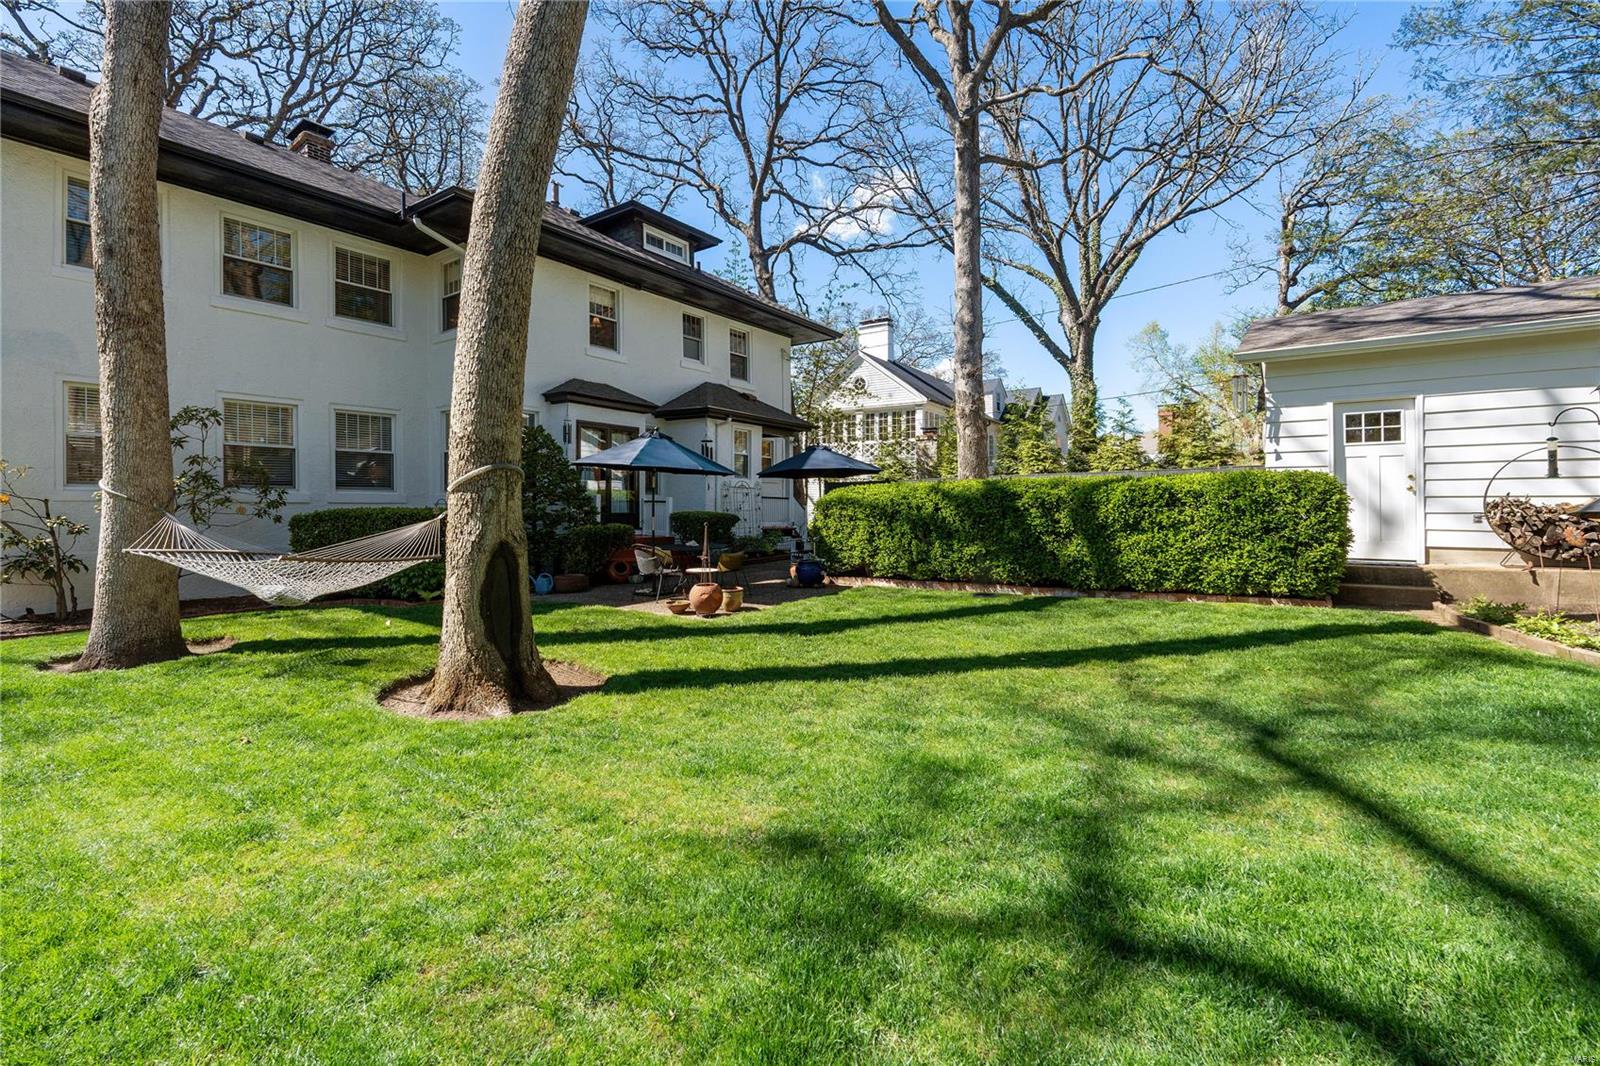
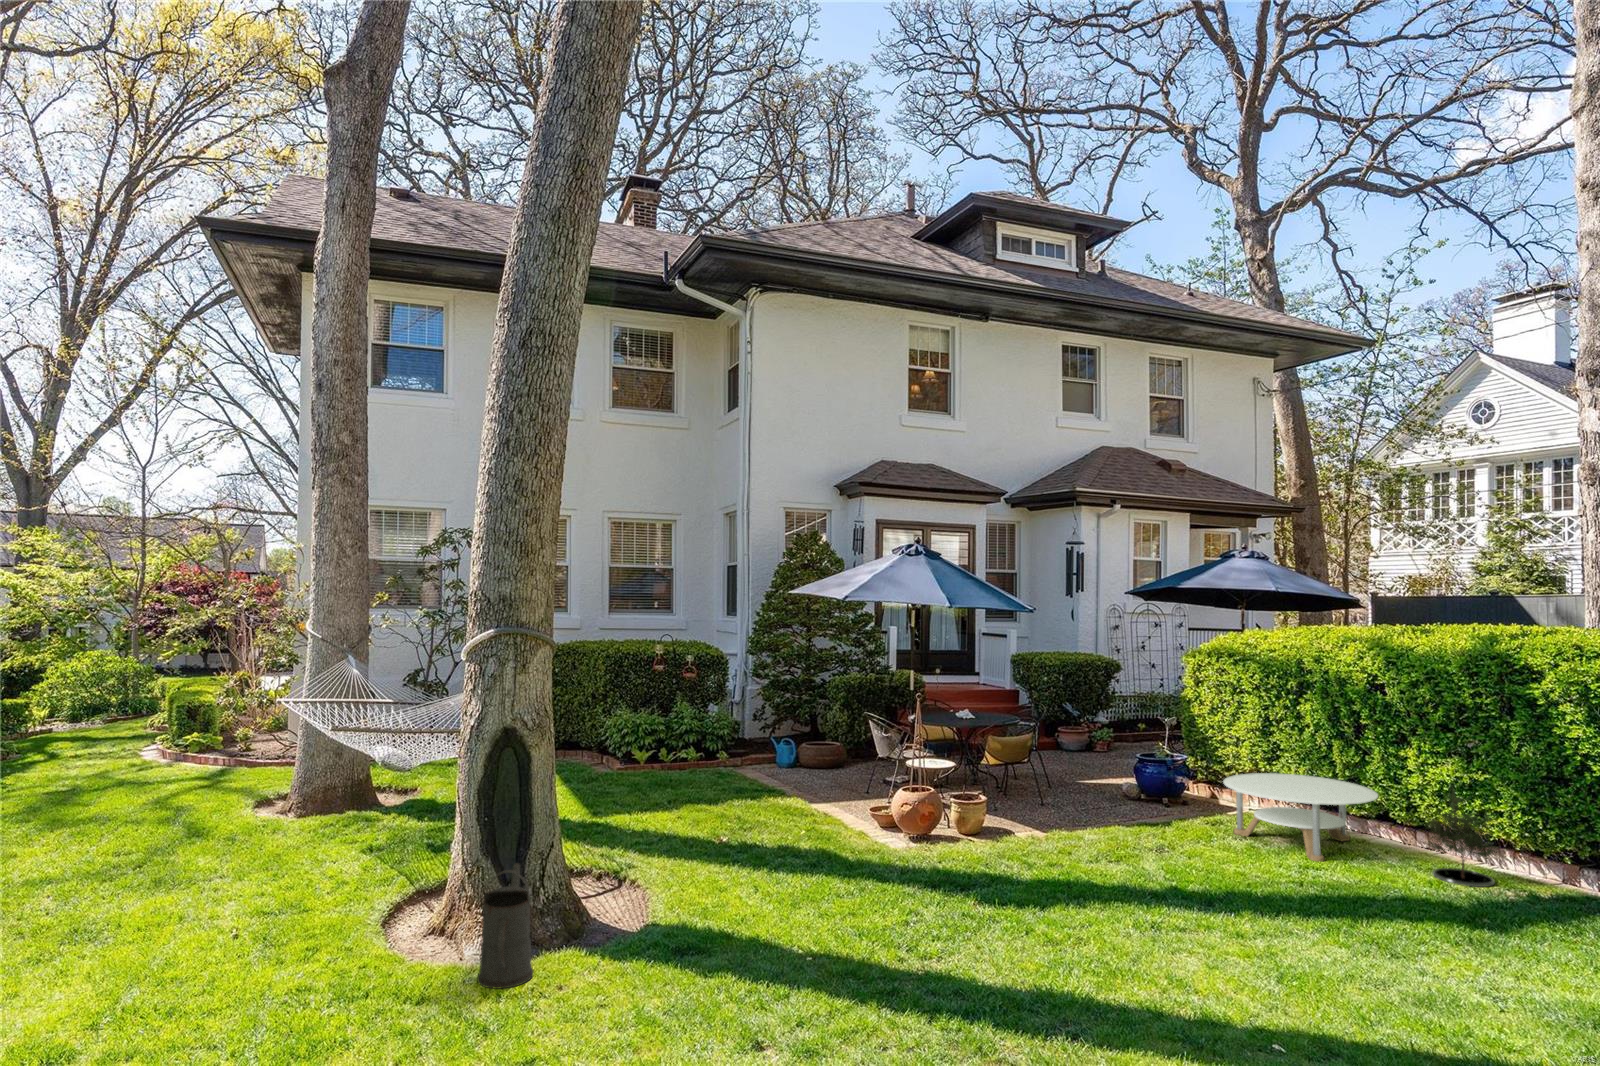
round table: none [871,560,944,599] -> present [1223,773,1378,862]
watering can: none [595,656,654,744] -> present [477,863,534,989]

